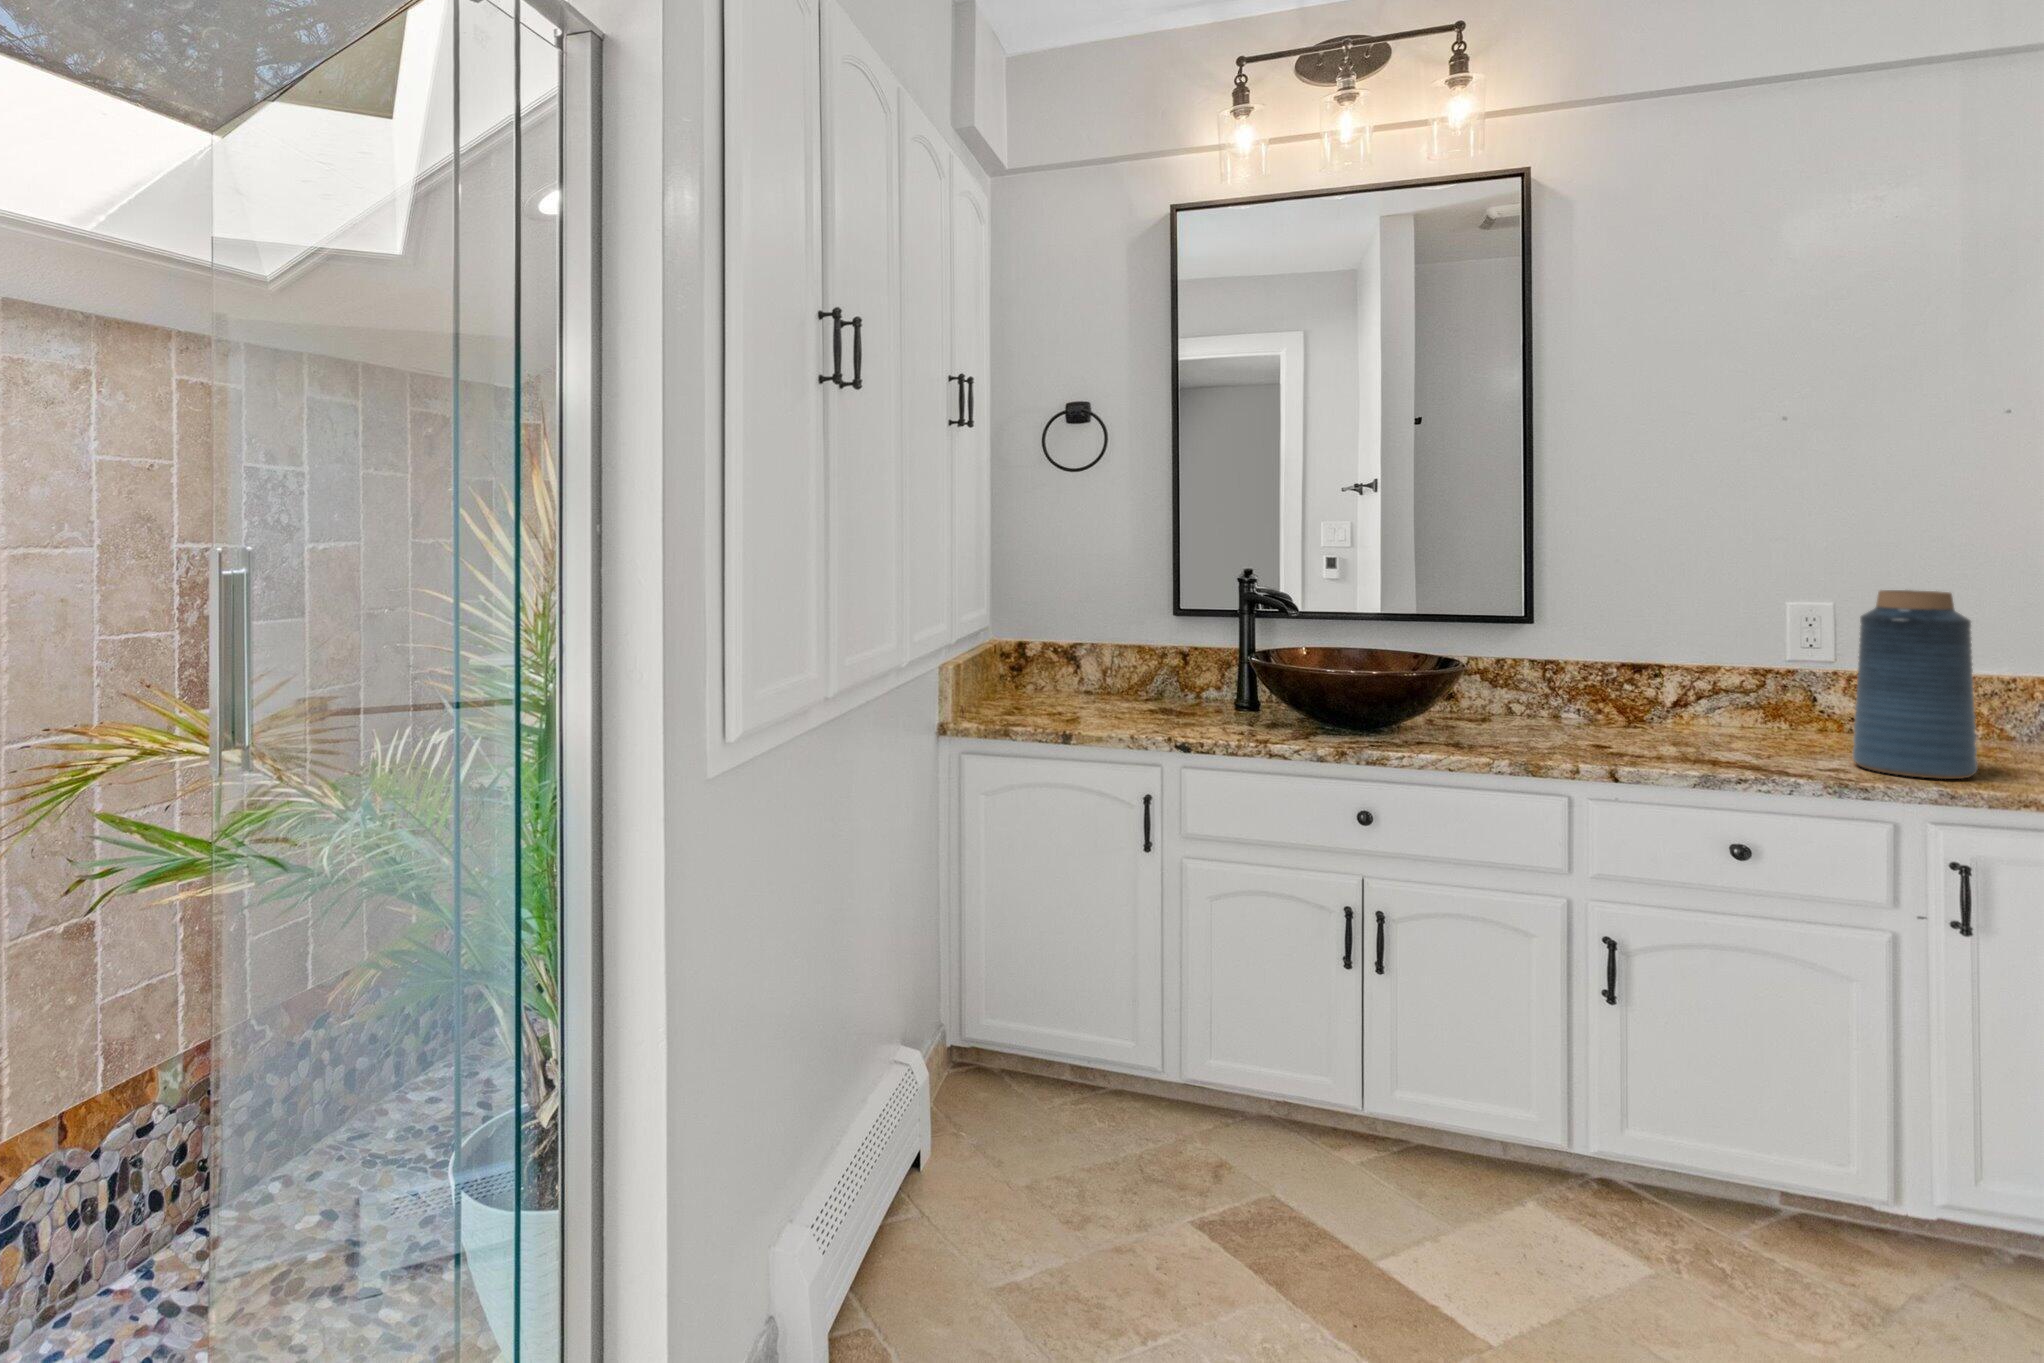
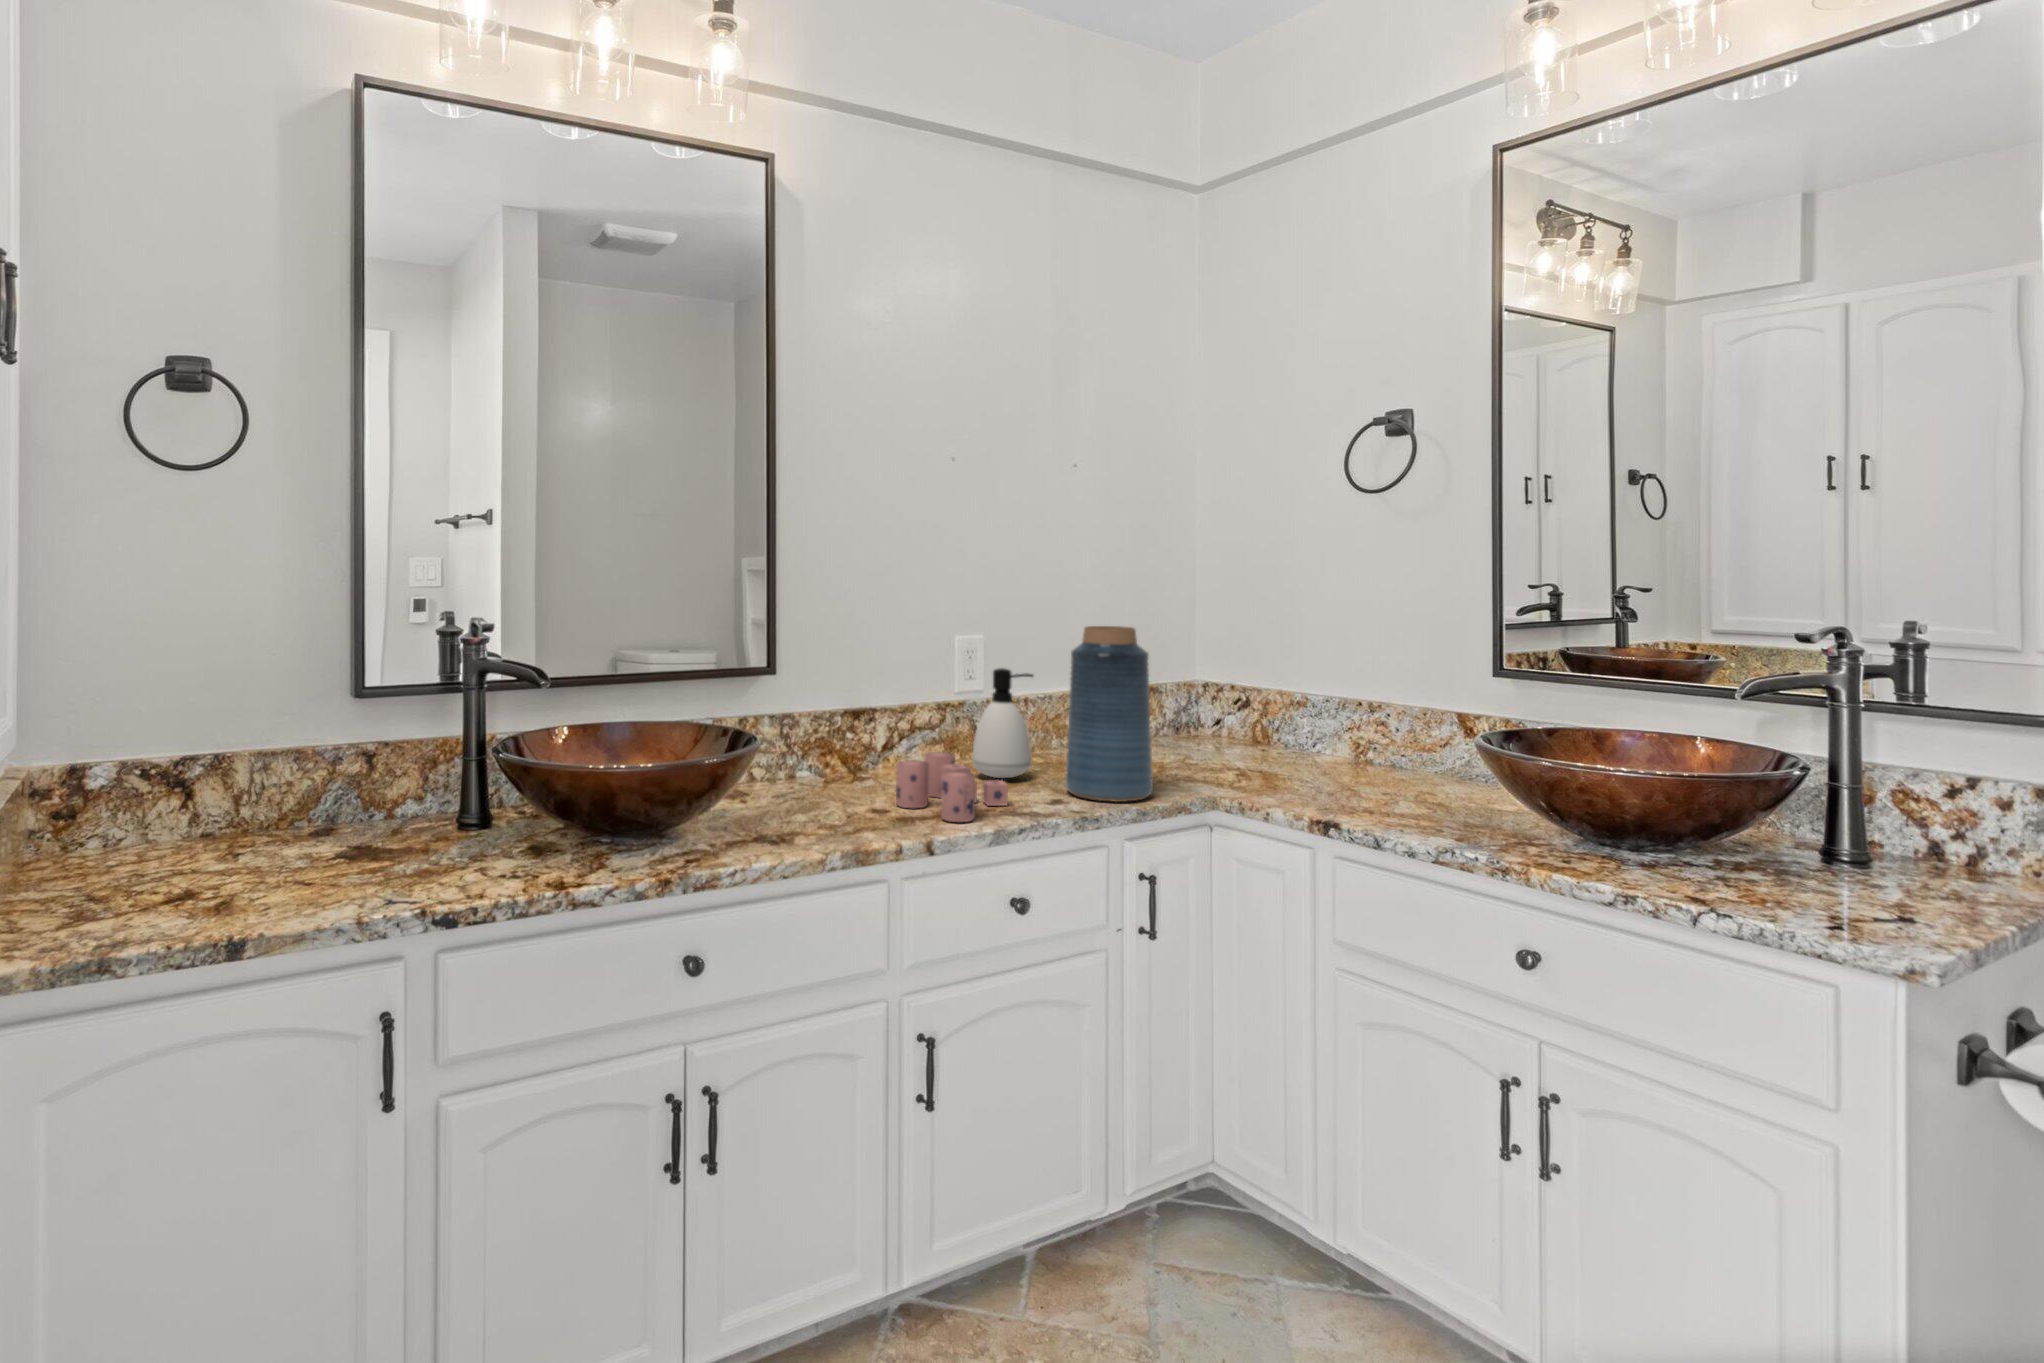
soap dispenser: none [1764,633,1844,746] -> present [973,668,1033,778]
candle: none [1624,705,1754,762] -> present [896,752,1008,822]

